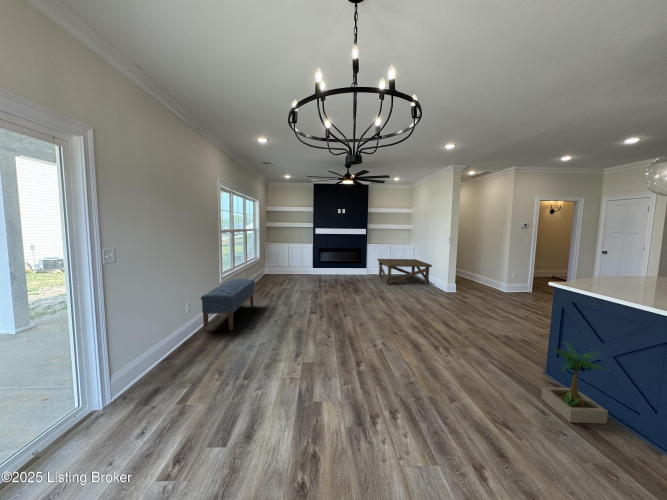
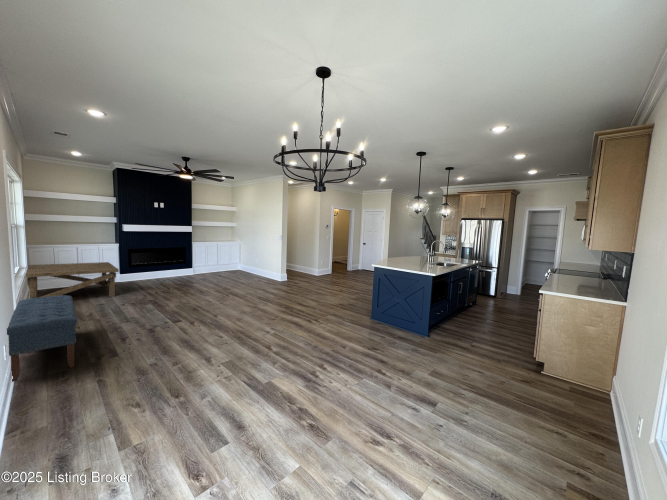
coffee table: present [377,259,432,285] -> present [25,262,119,298]
potted plant: present [541,342,610,424] -> none [379,296,409,338]

